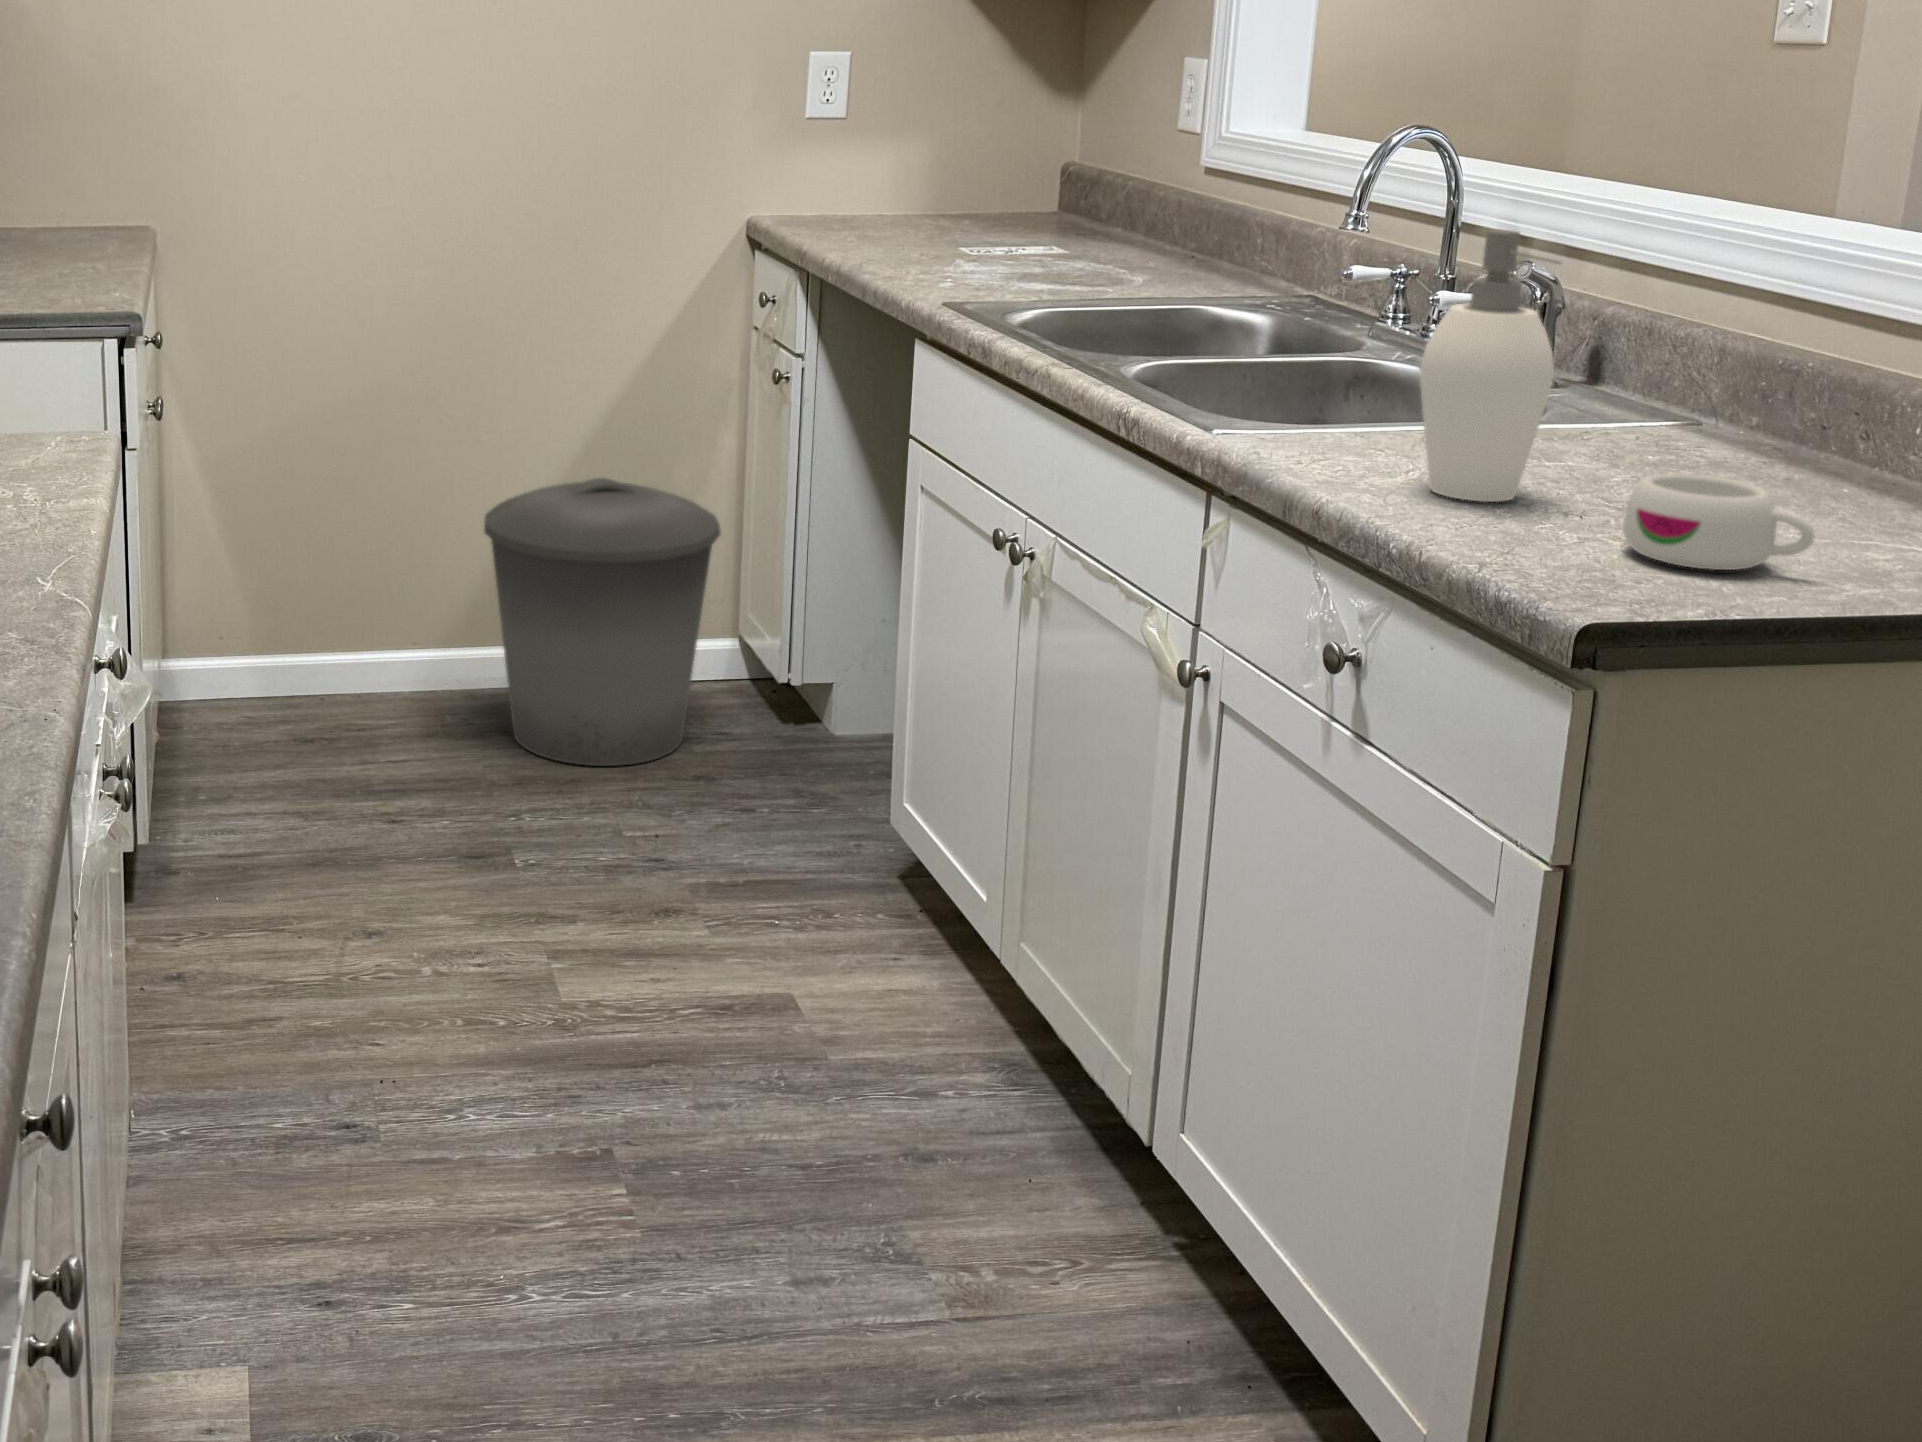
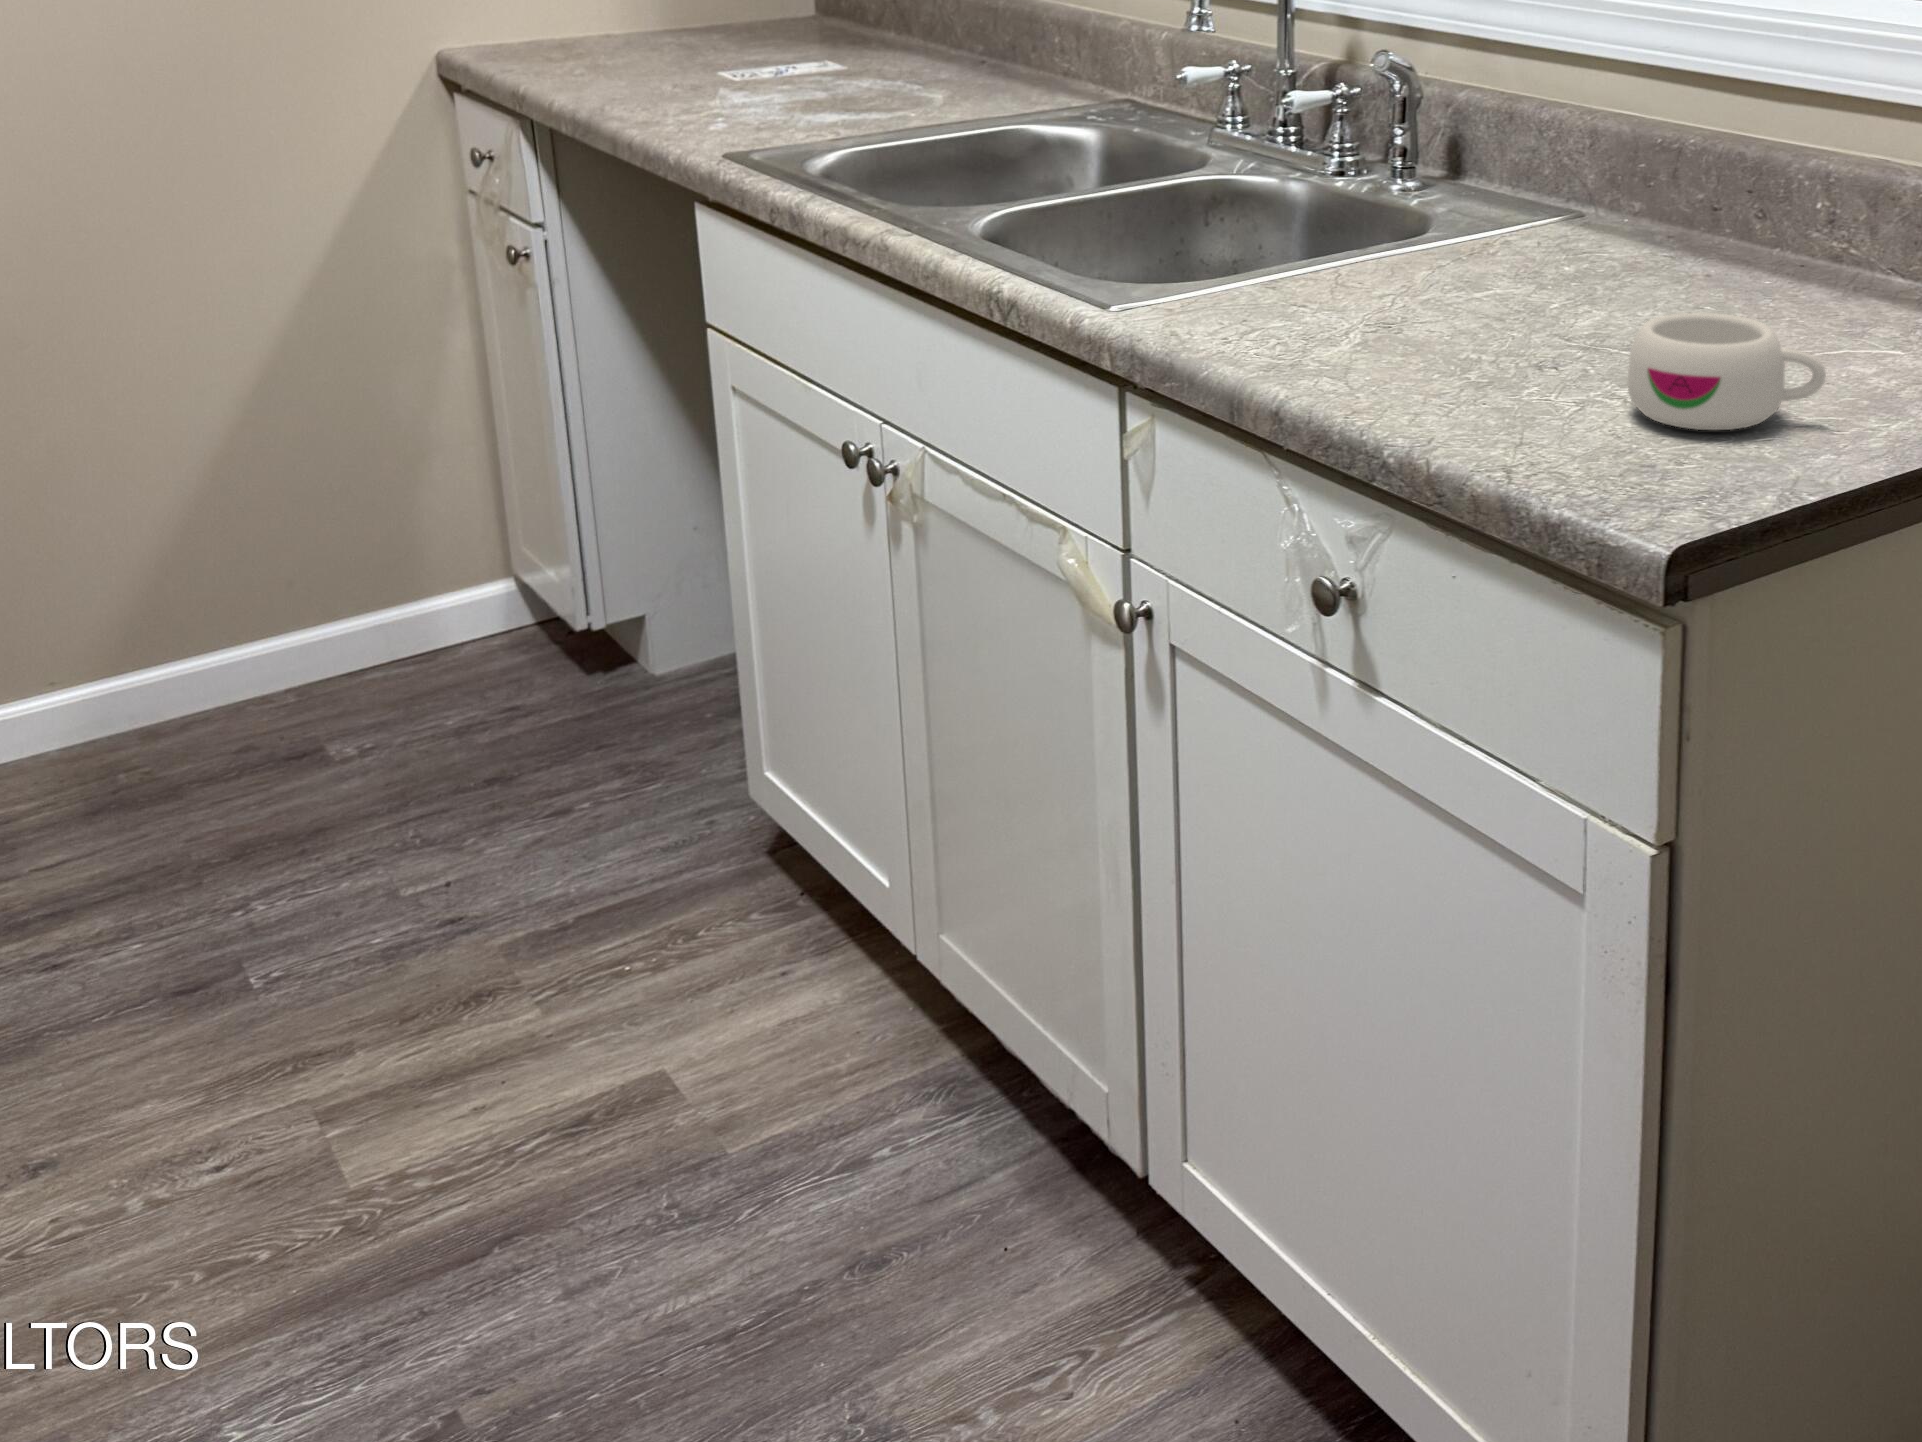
soap dispenser: present [1420,229,1562,502] -> none [1365,35,1521,370]
trash can: present [484,478,721,766] -> none [124,422,468,807]

